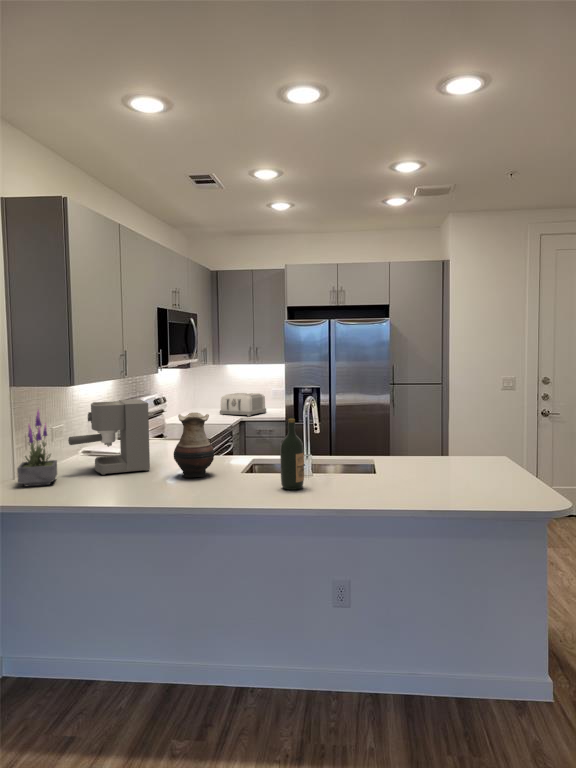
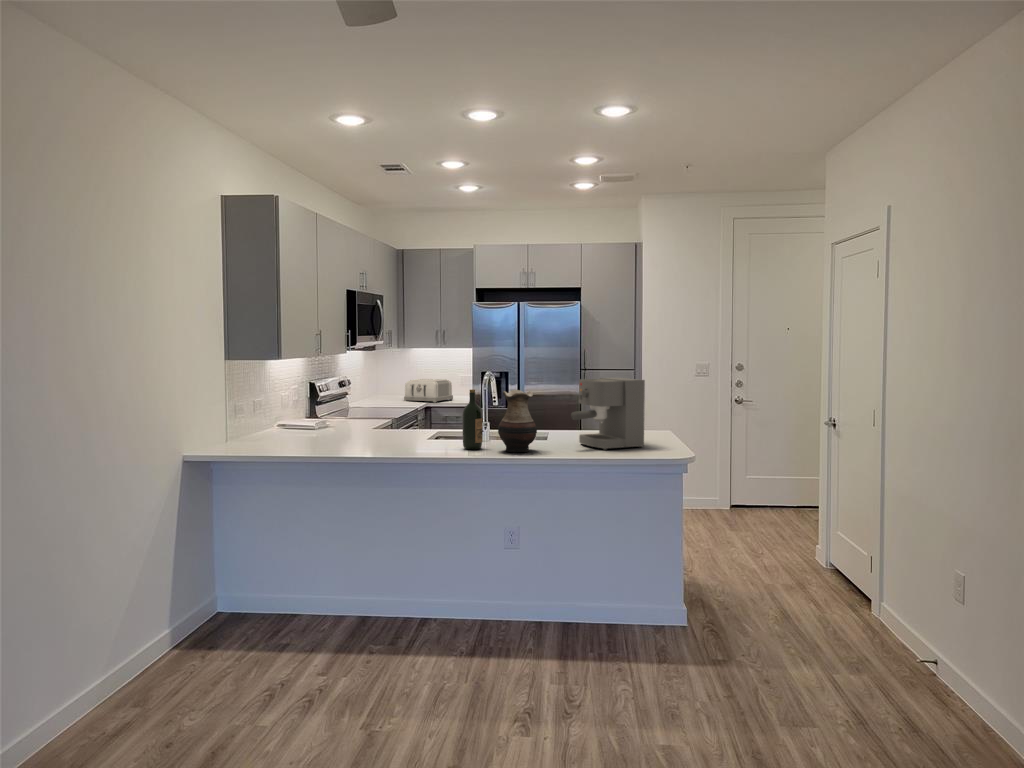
coffee maker: present [68,399,150,475] -> present [571,378,645,450]
potted plant: present [17,410,57,486] -> none [233,380,264,448]
vase: present [174,412,214,478] -> present [498,390,537,452]

